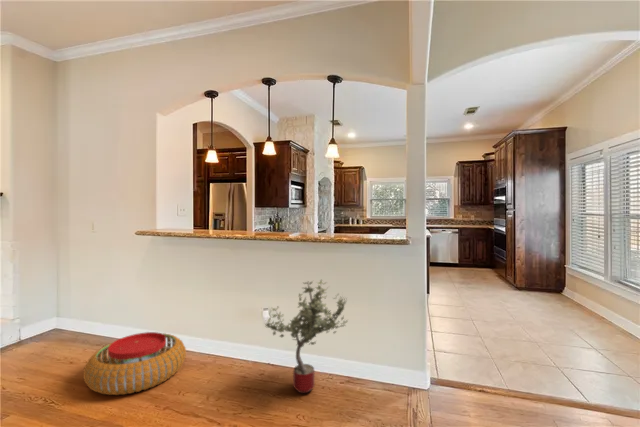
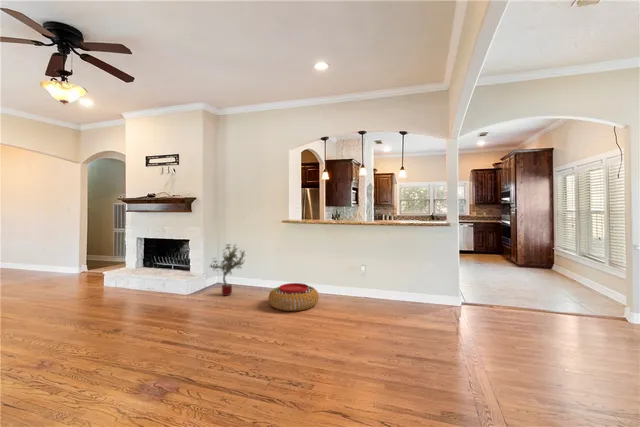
potted tree: present [266,280,347,393] -> present [210,244,244,296]

